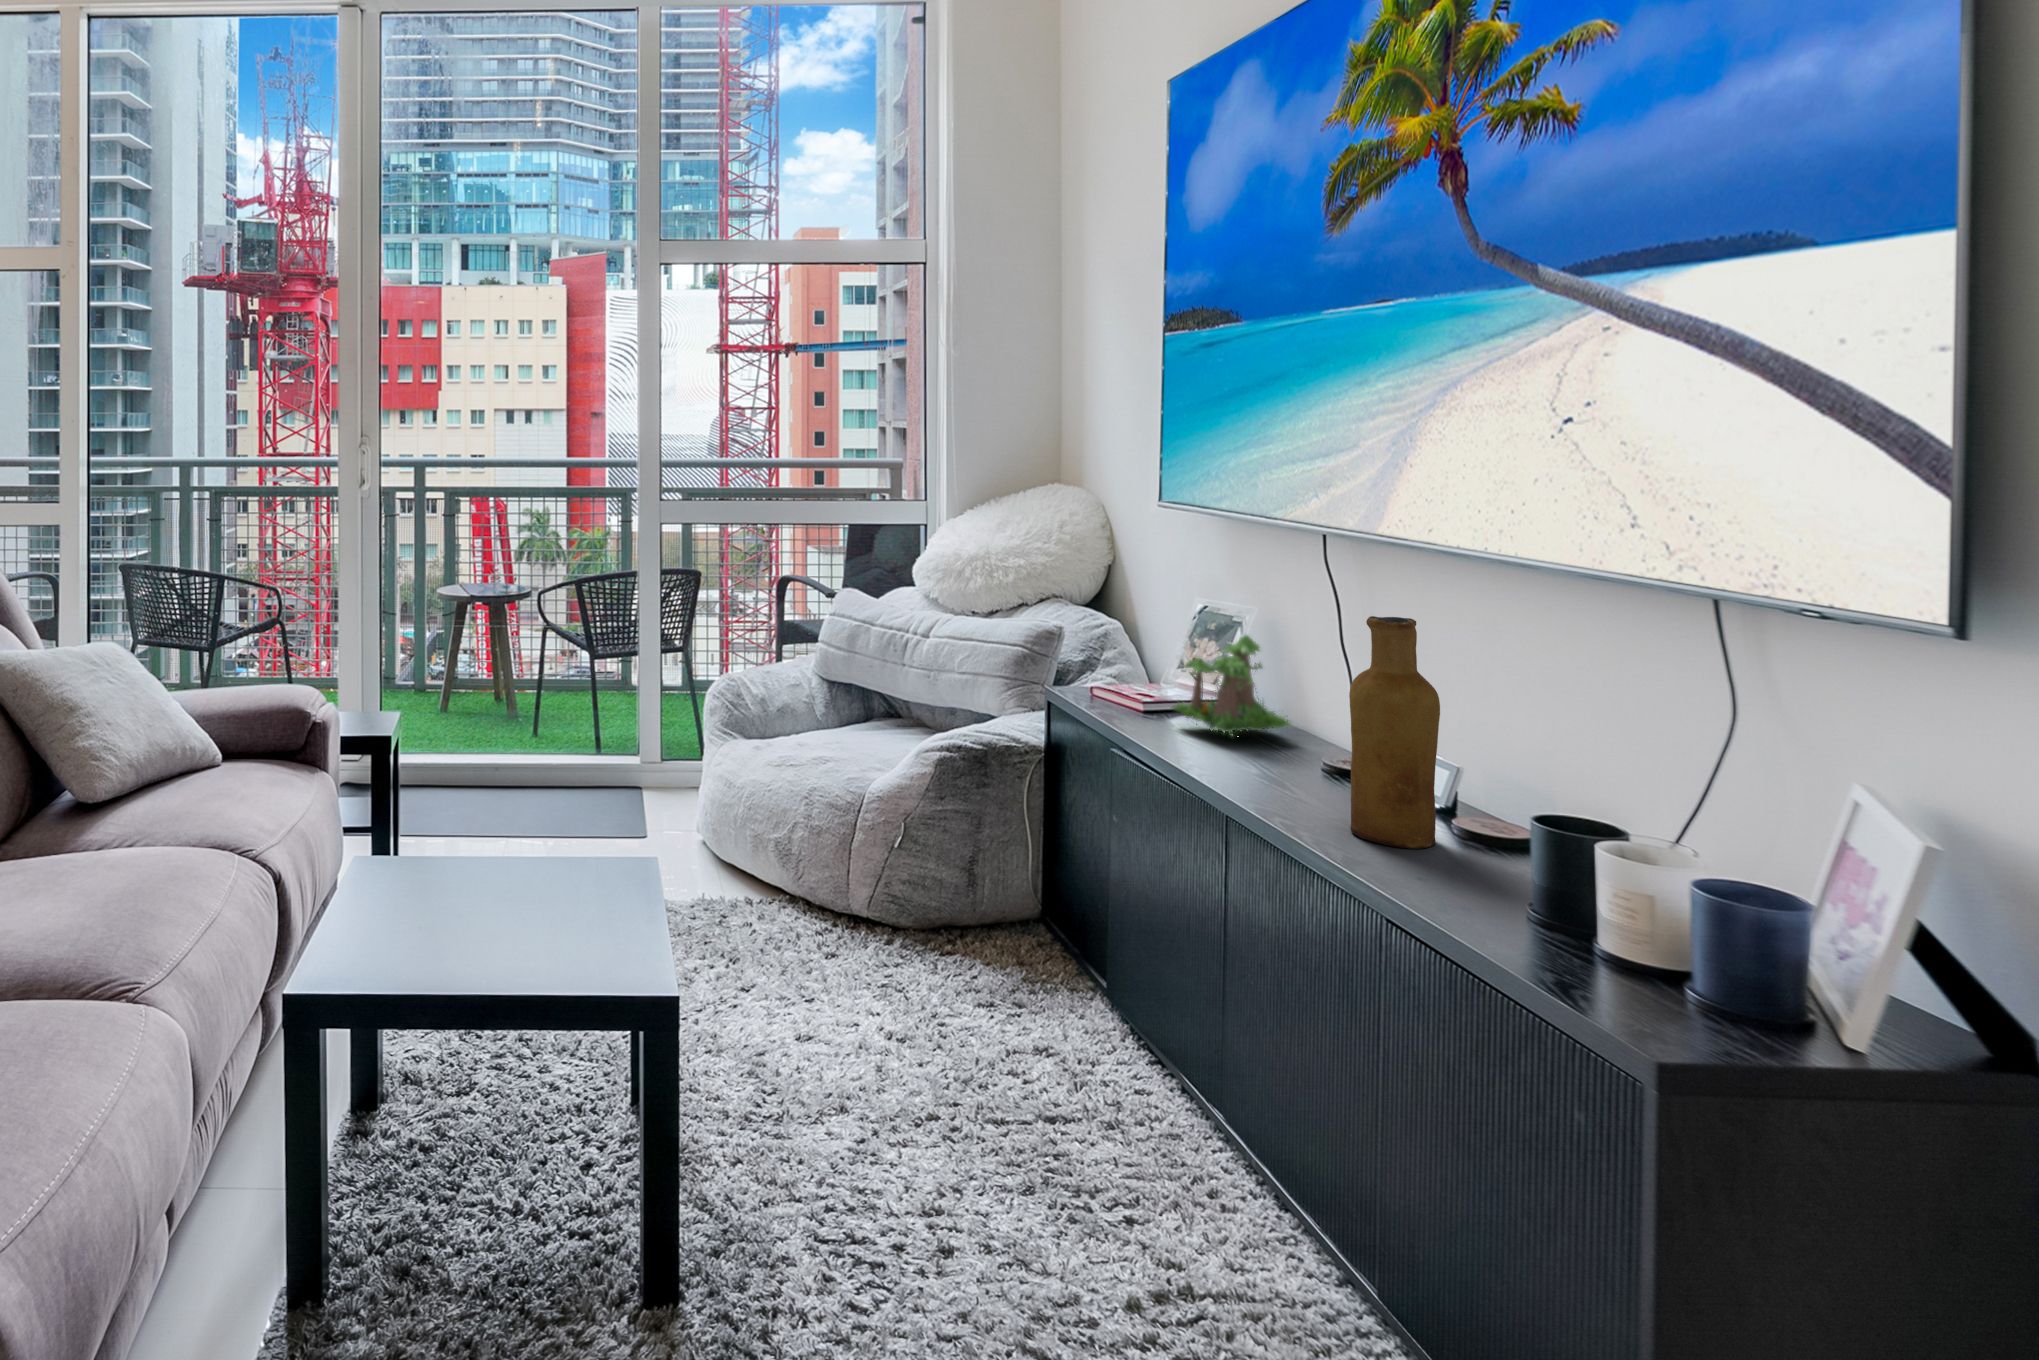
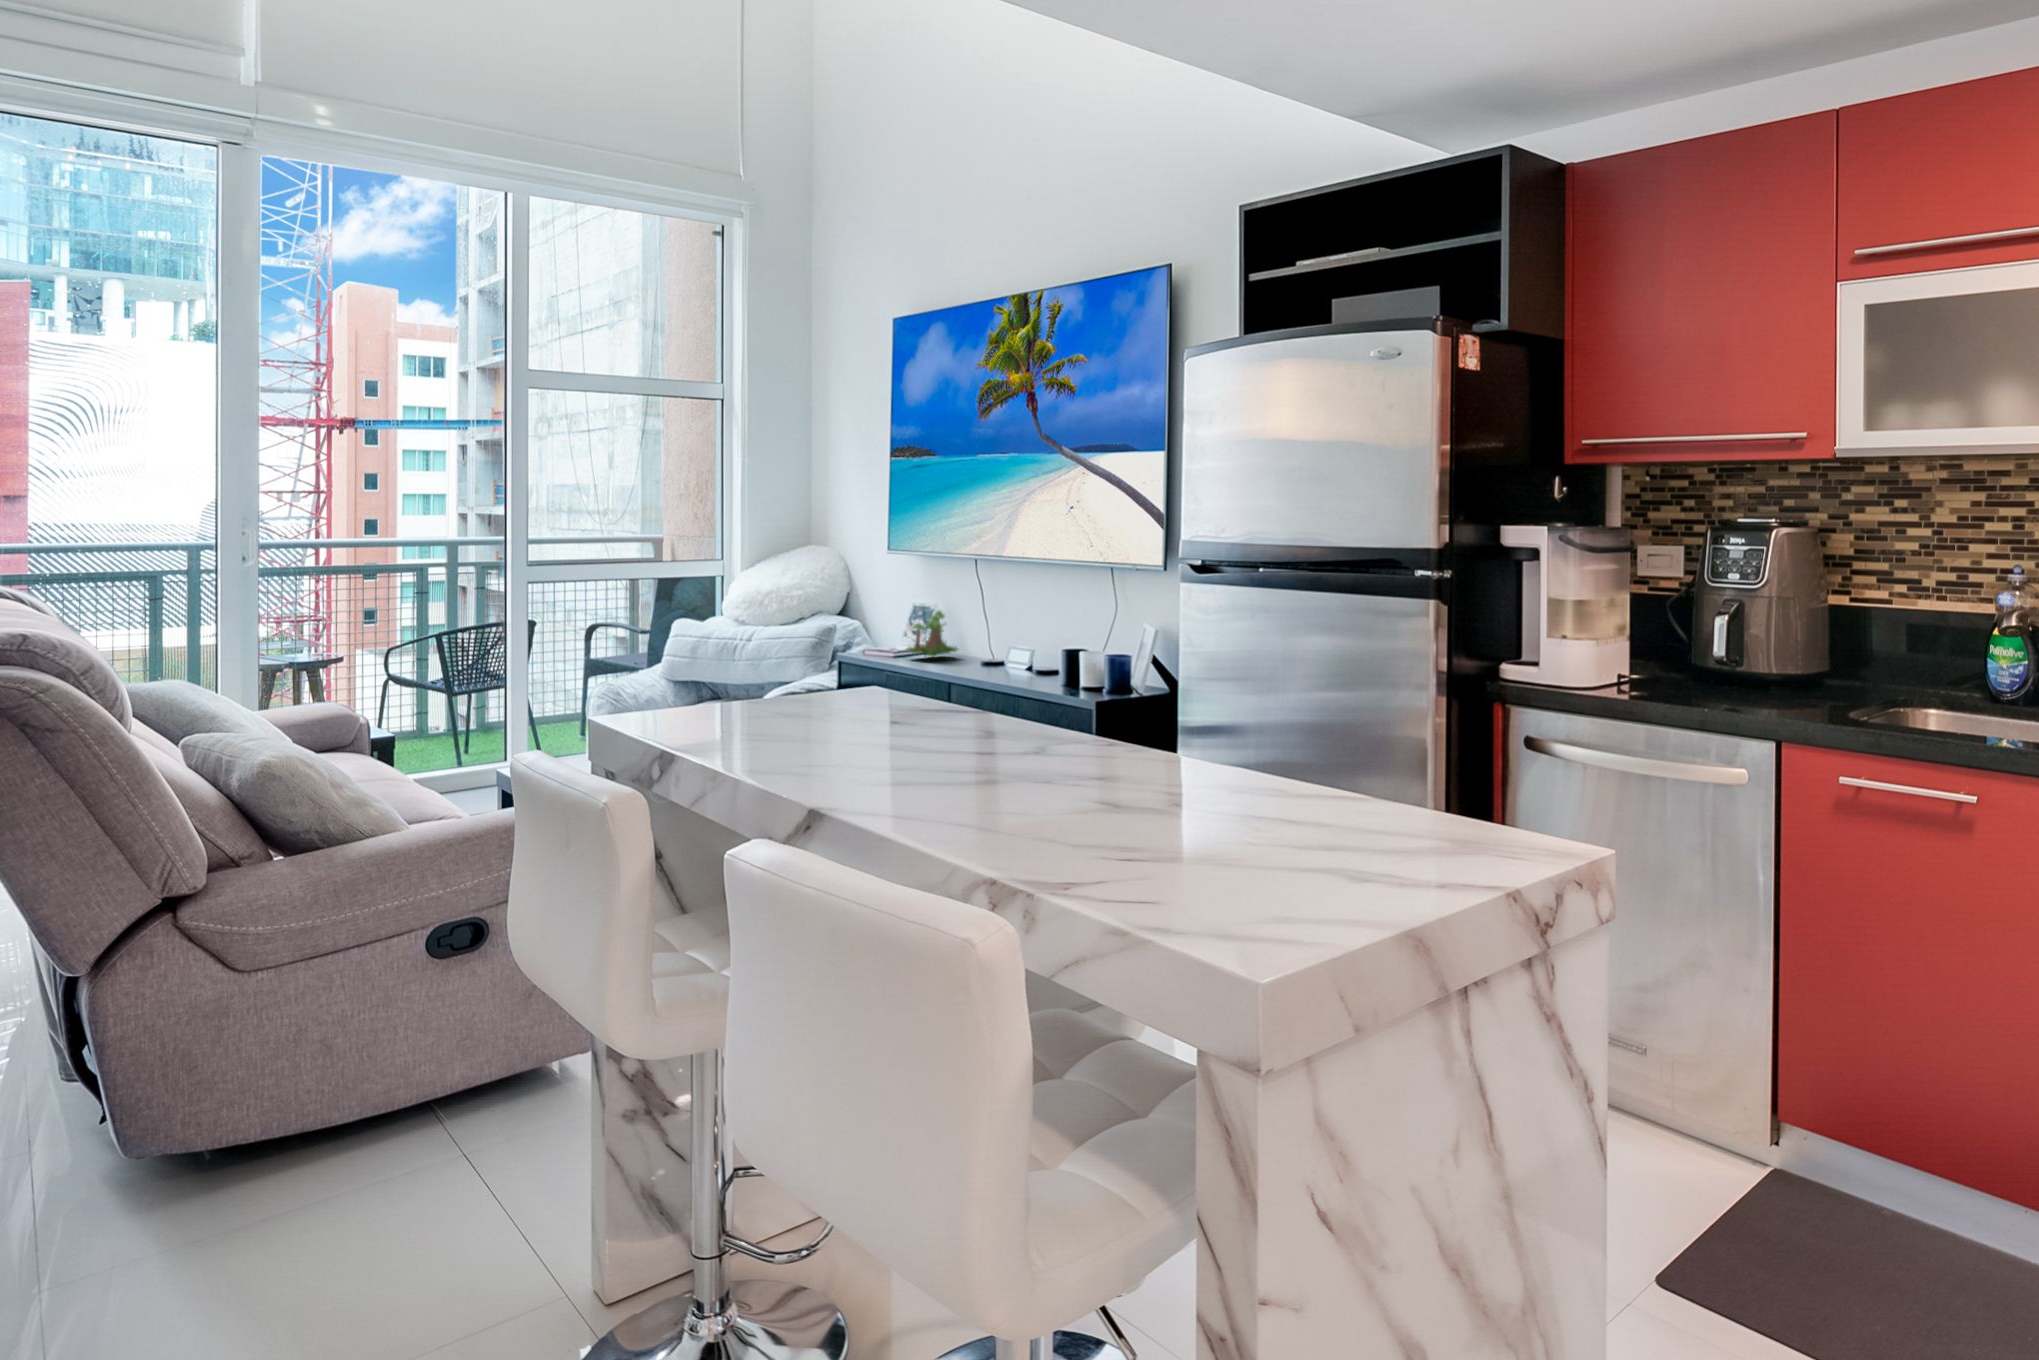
vase: present [1349,616,1440,849] -> none [995,587,1028,680]

